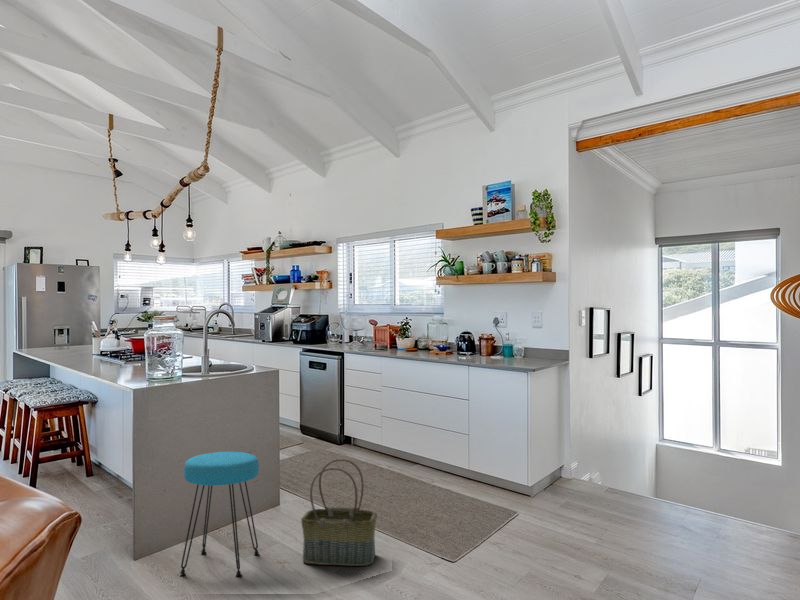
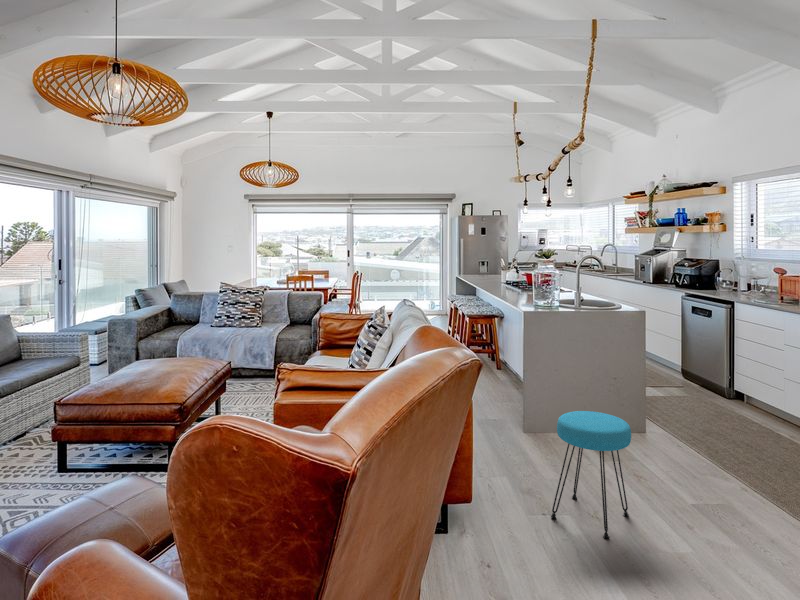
basket: present [301,459,377,566] -> none [677,445,776,575]

